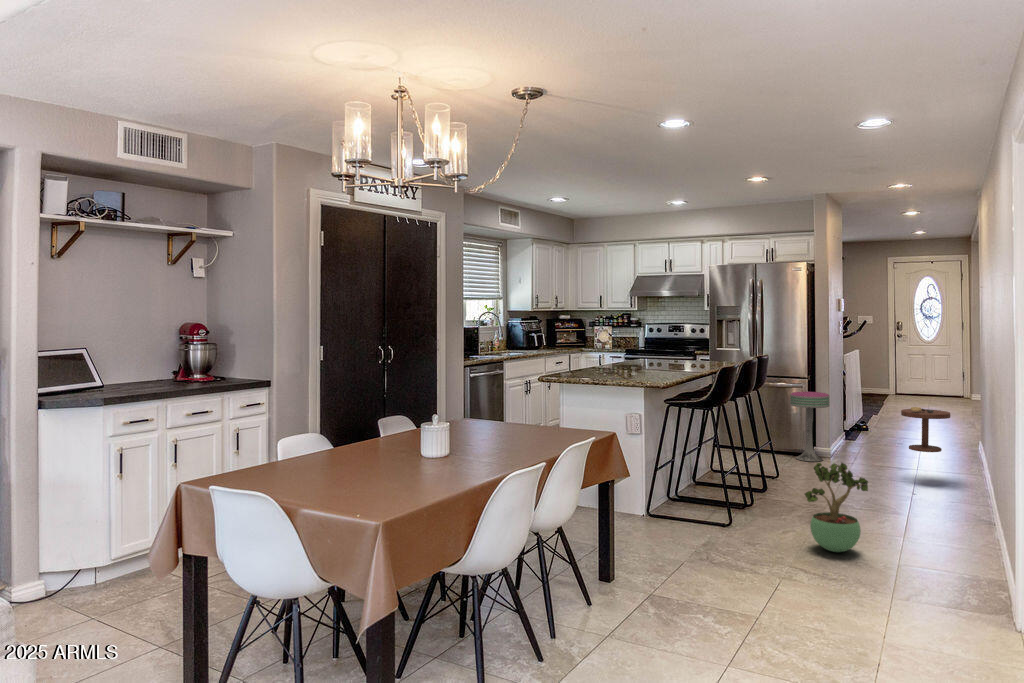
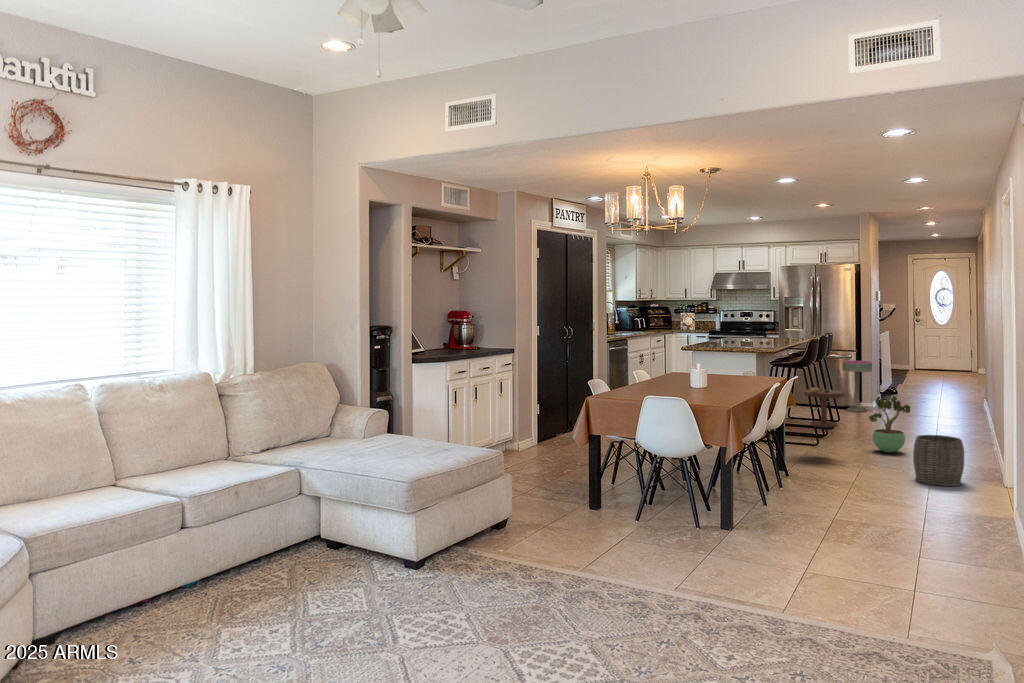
side table: present [901,407,950,452] -> present [804,388,845,427]
woven basket: none [864,548,956,654] -> present [913,435,964,486]

